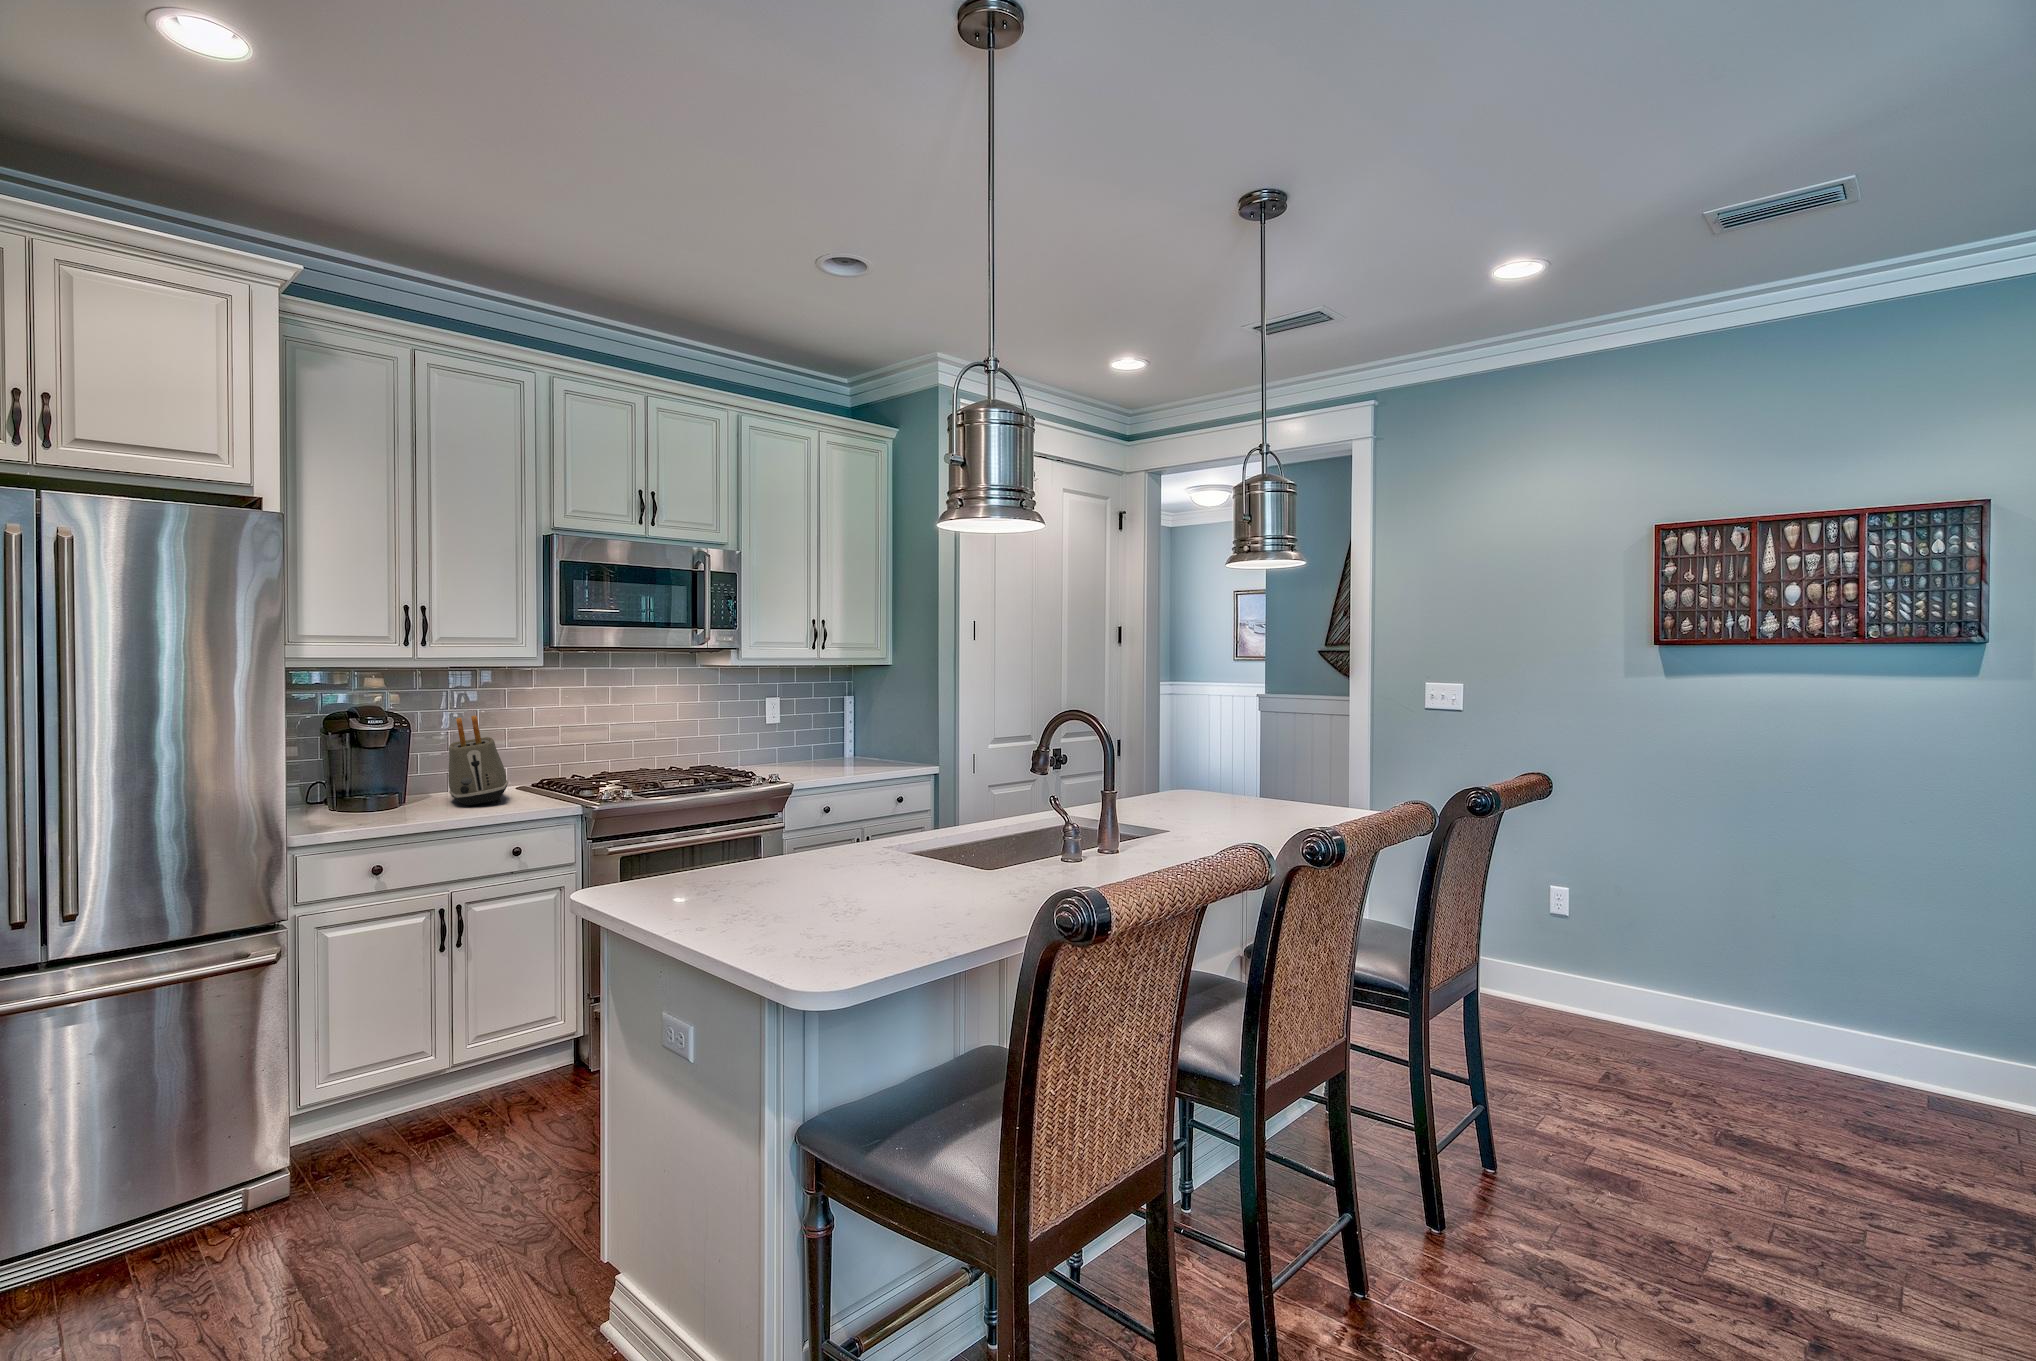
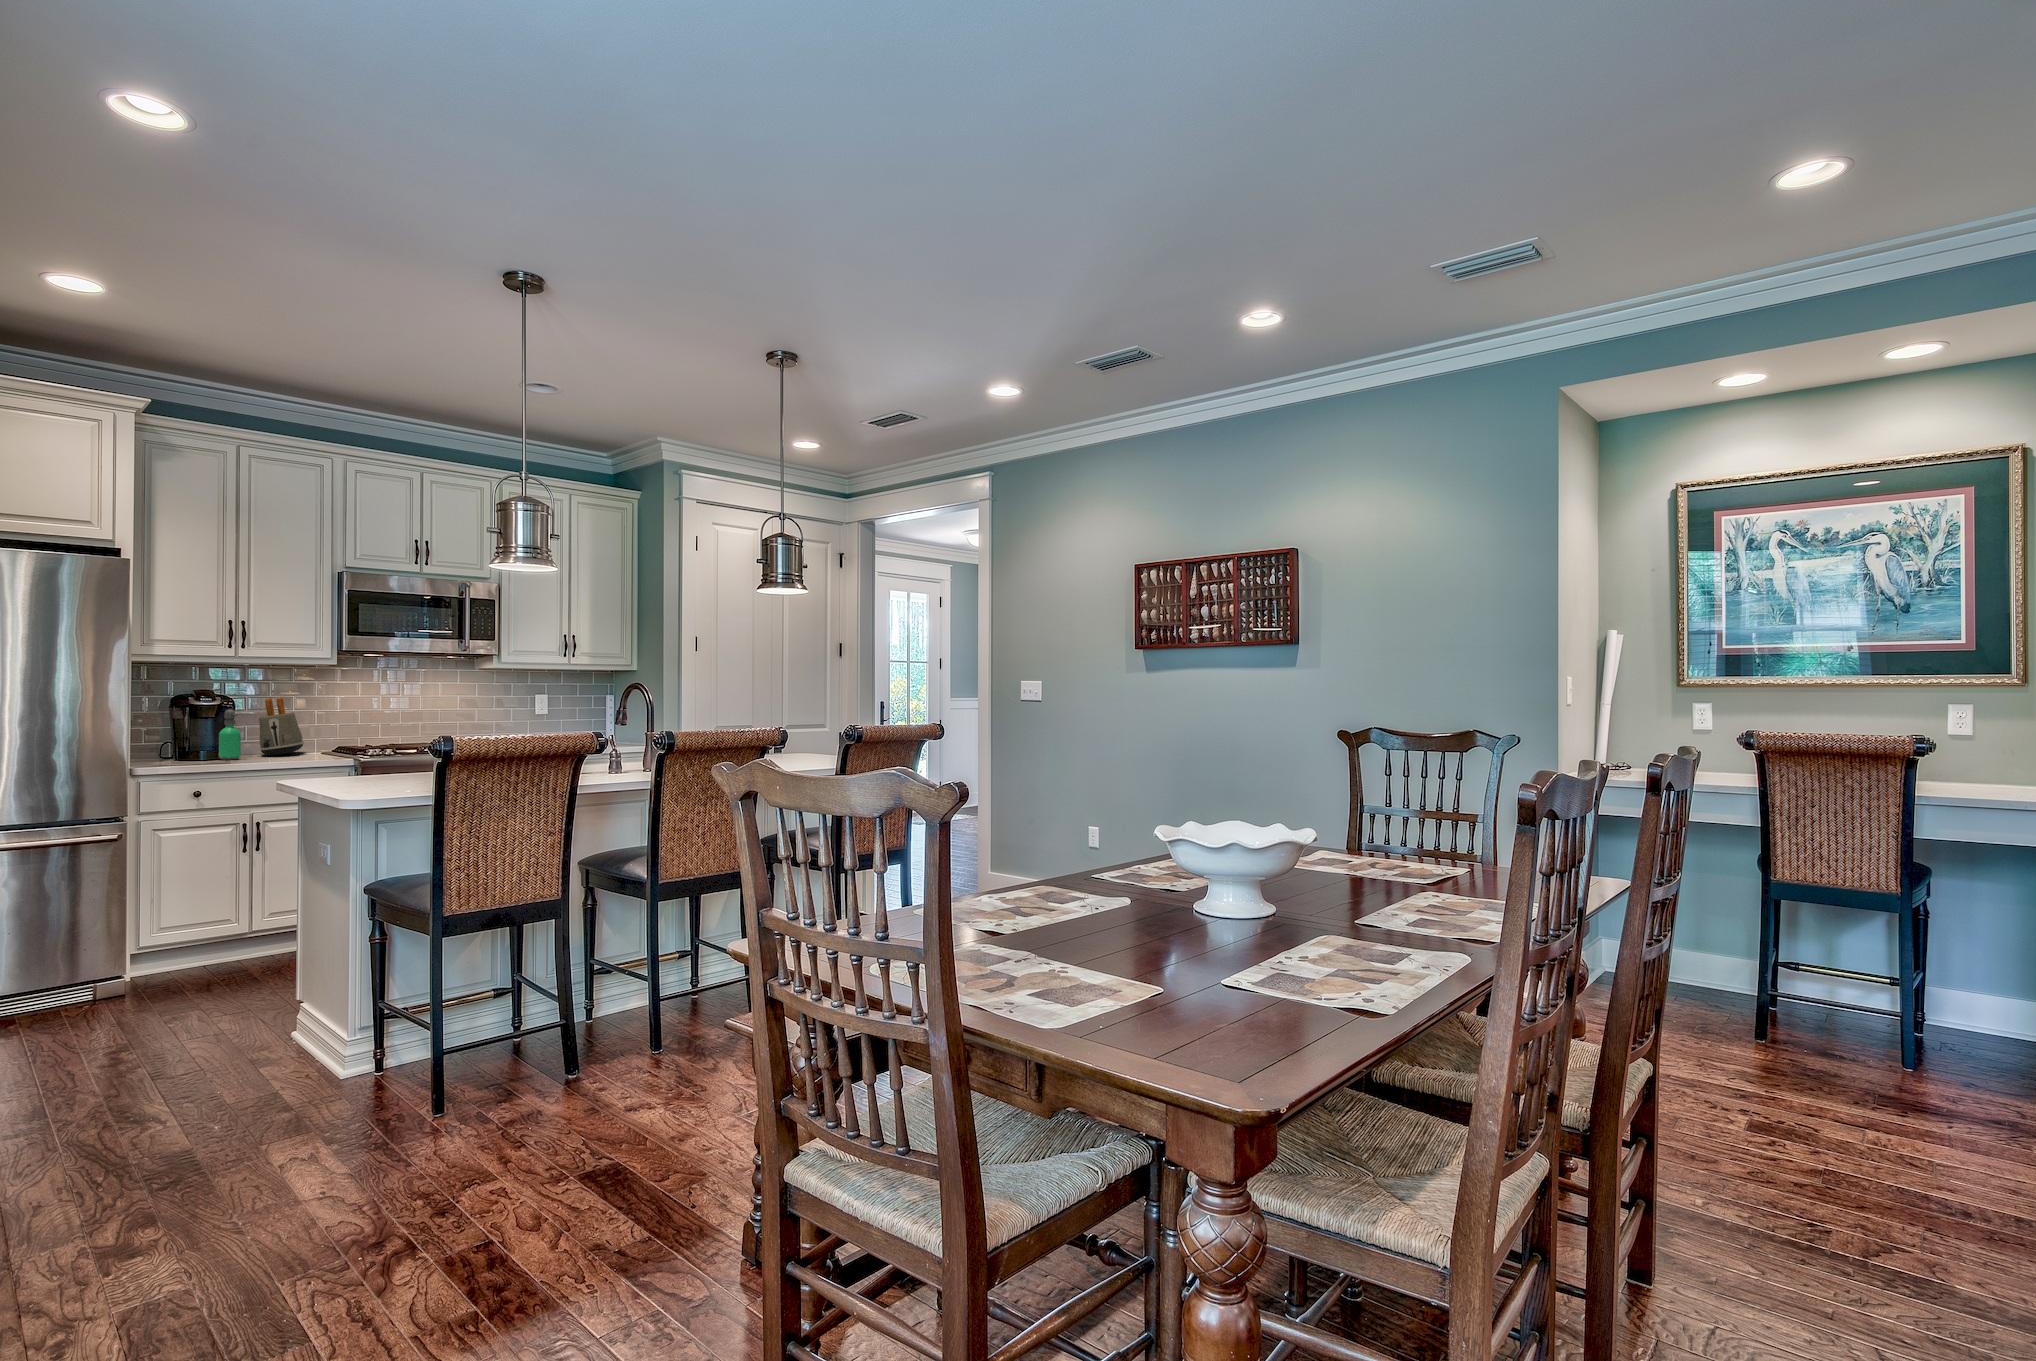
soap dispenser: none [403,740,434,816] -> present [219,710,241,760]

